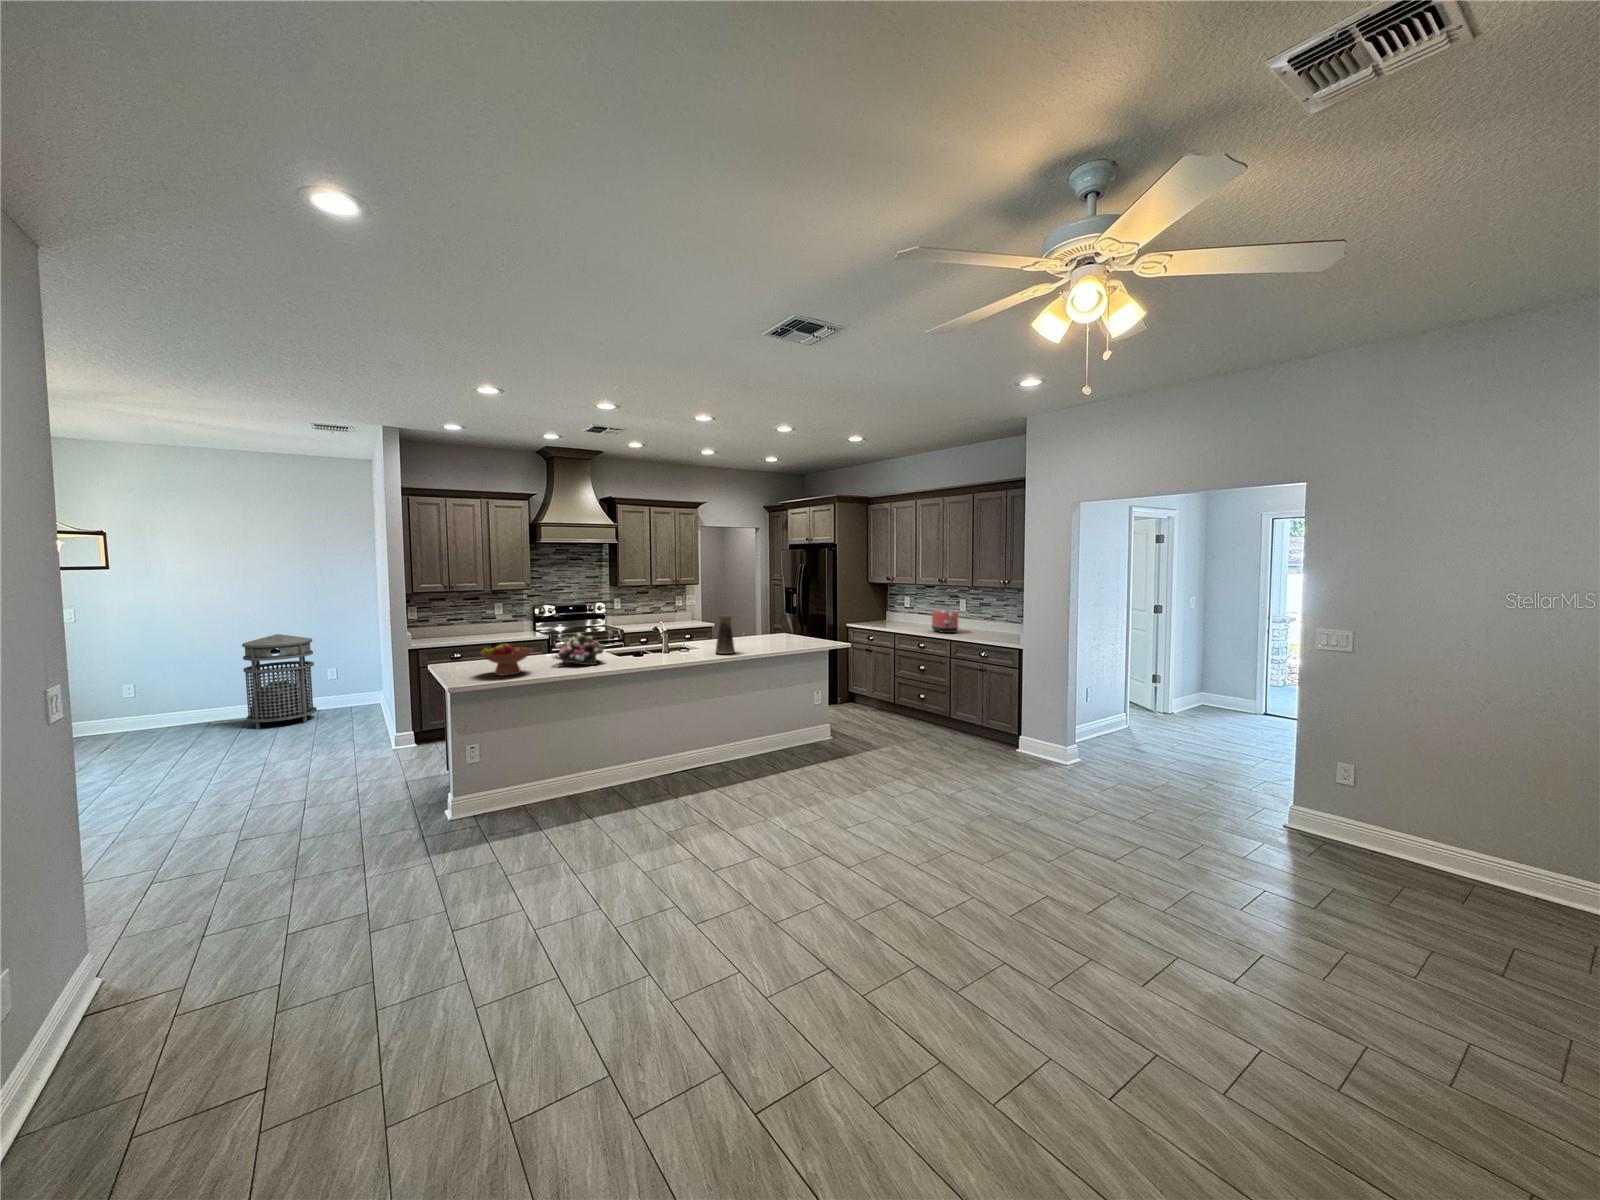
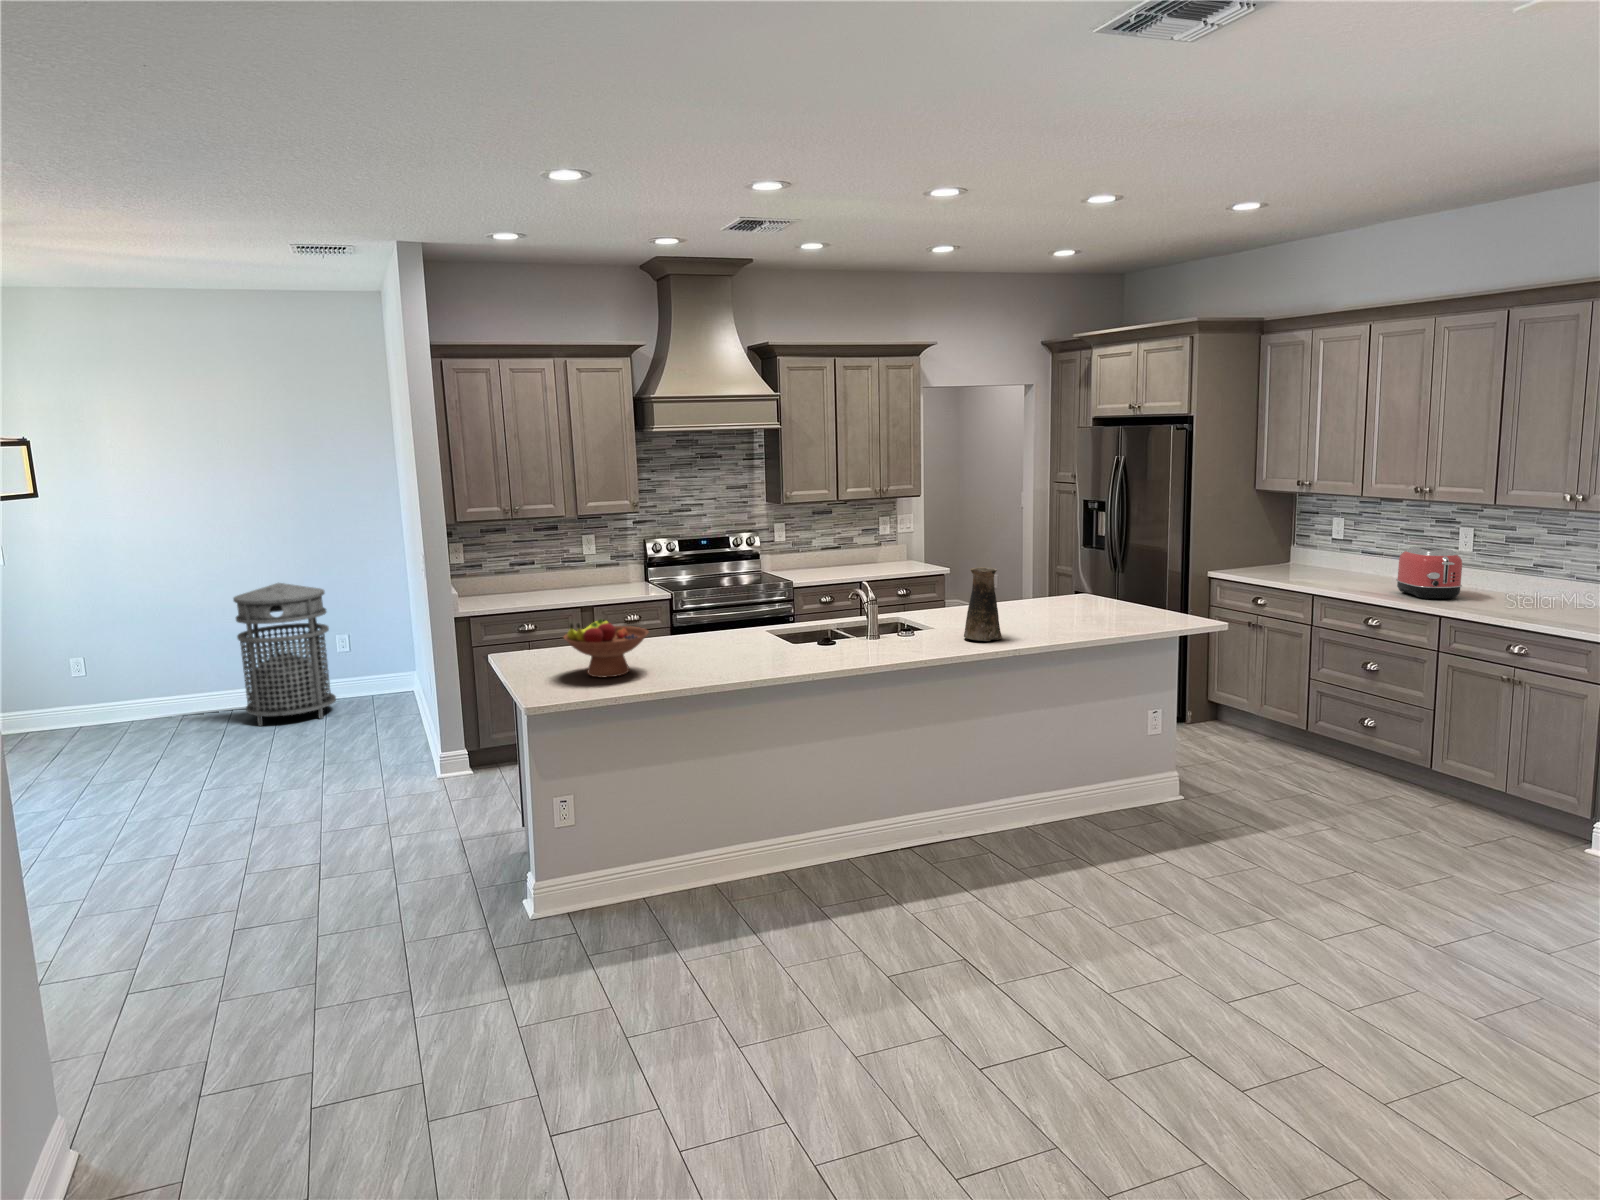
flower arrangement: present [552,633,606,665] -> none [679,600,770,659]

